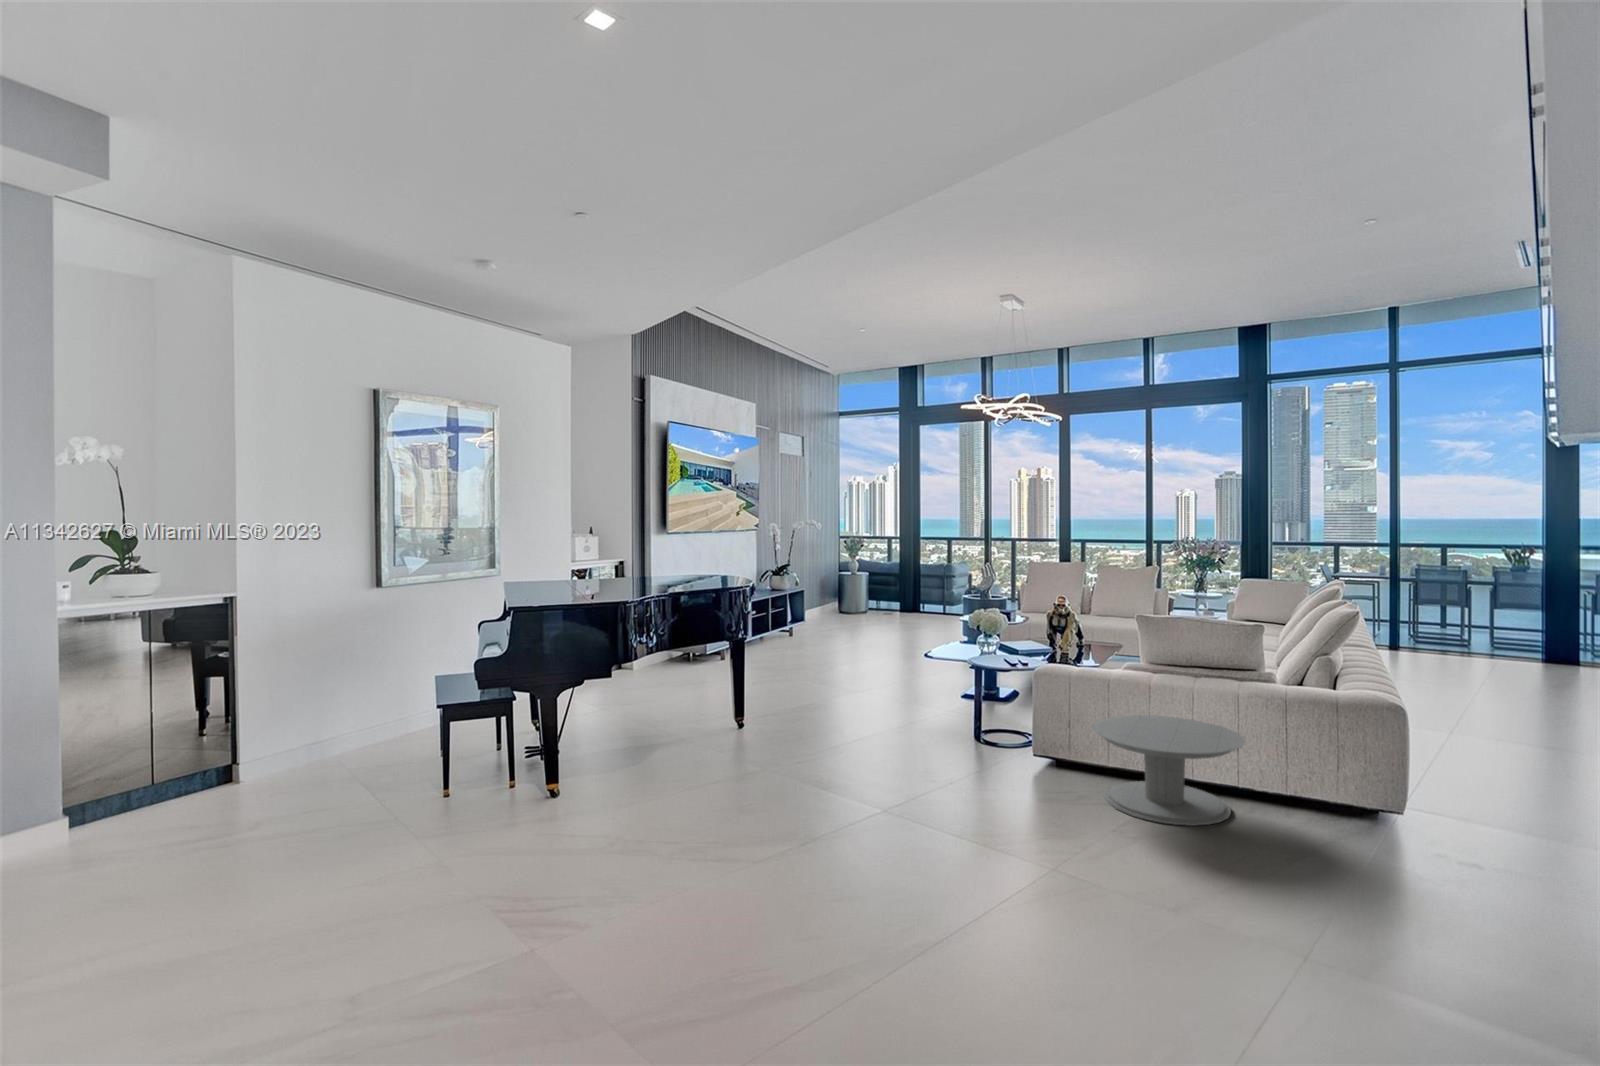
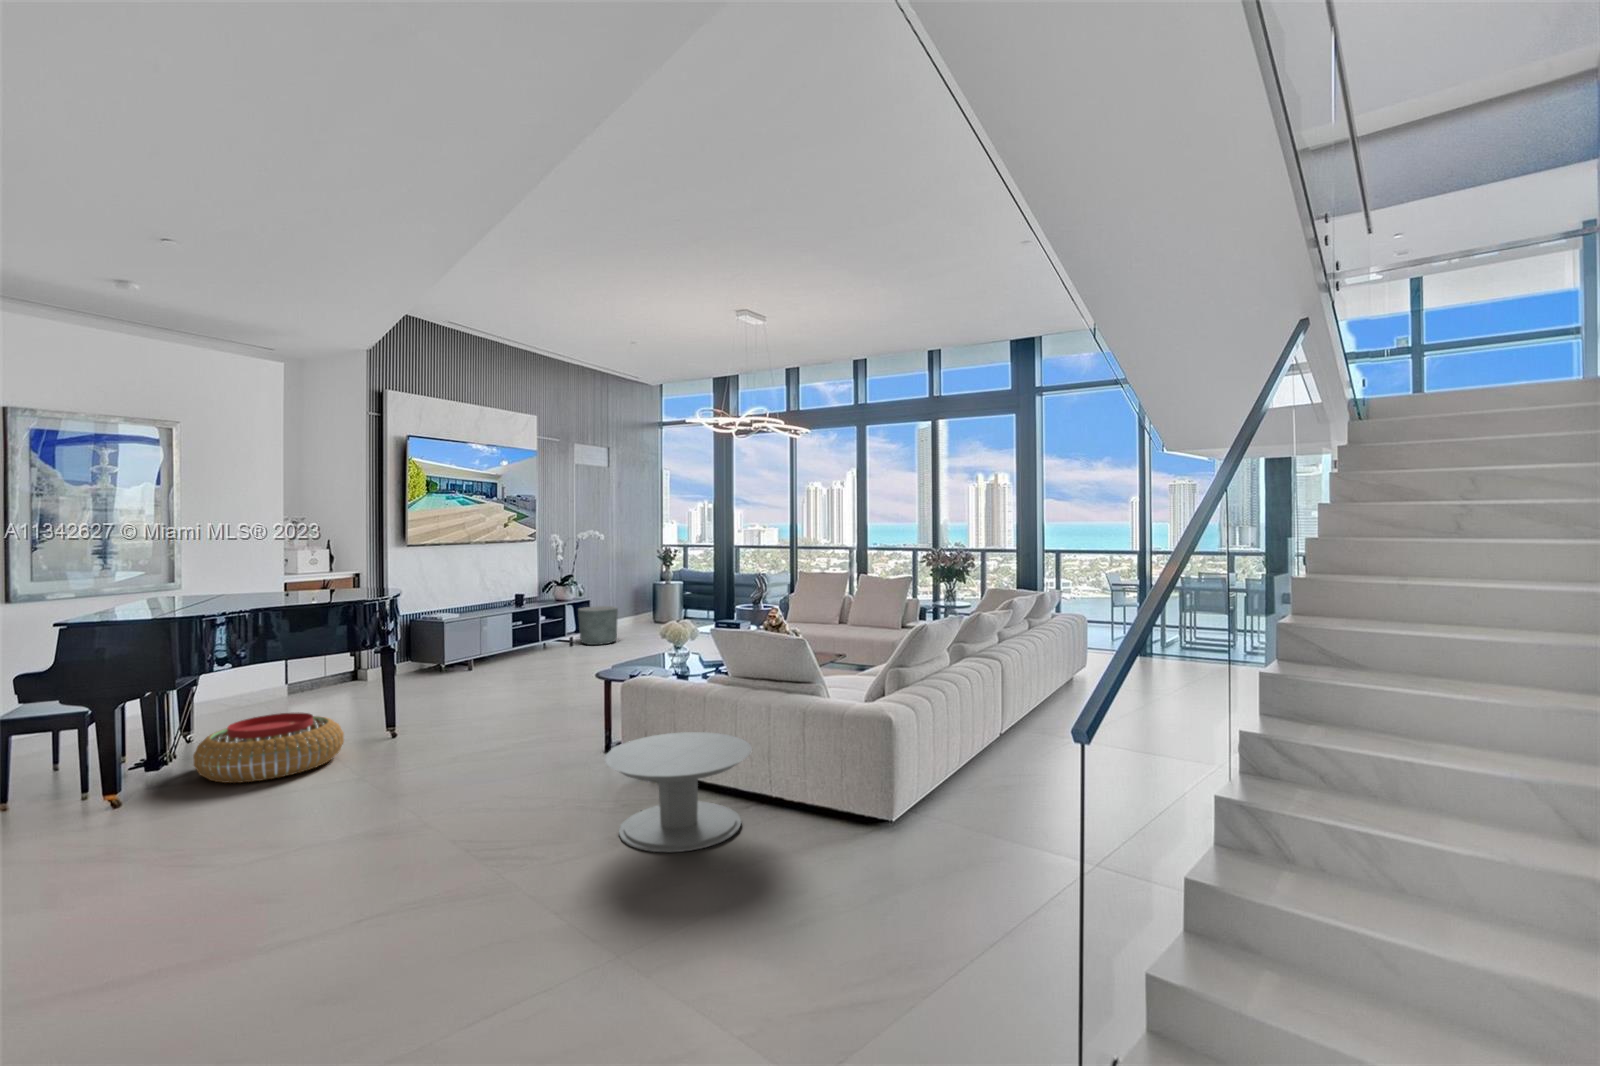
planter: none [795,595,834,634] -> present [578,606,618,645]
pouf: none [620,690,739,754] -> present [193,712,344,783]

